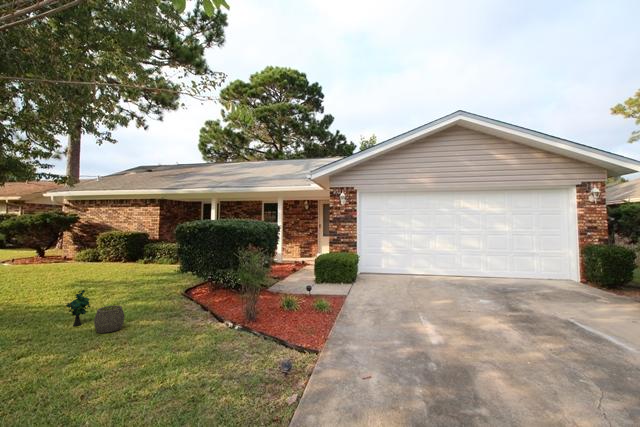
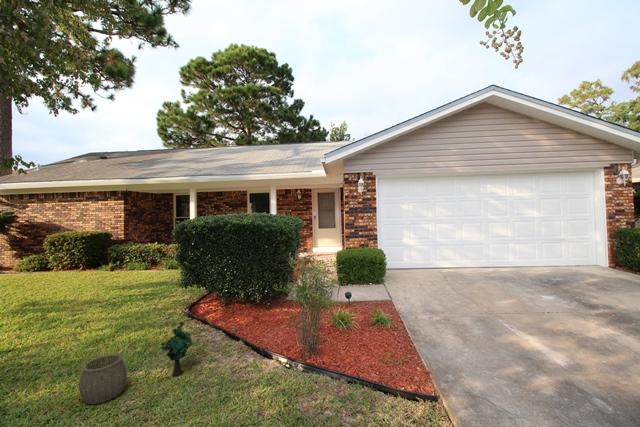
decorative plant: present [66,290,90,326] -> present [161,322,192,377]

